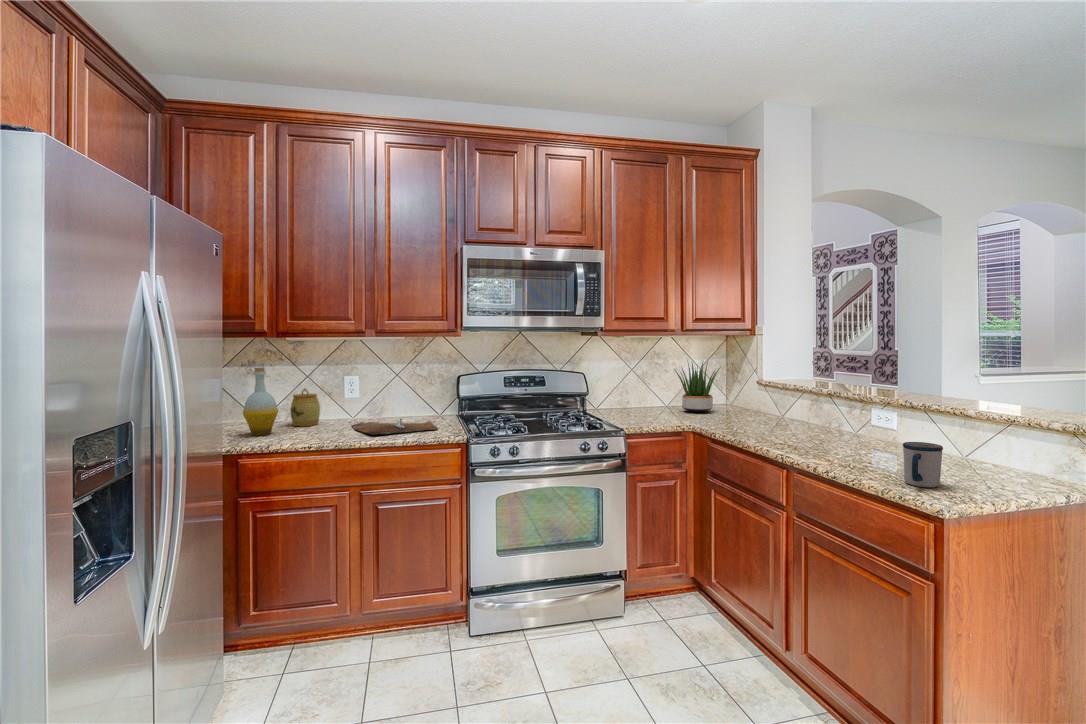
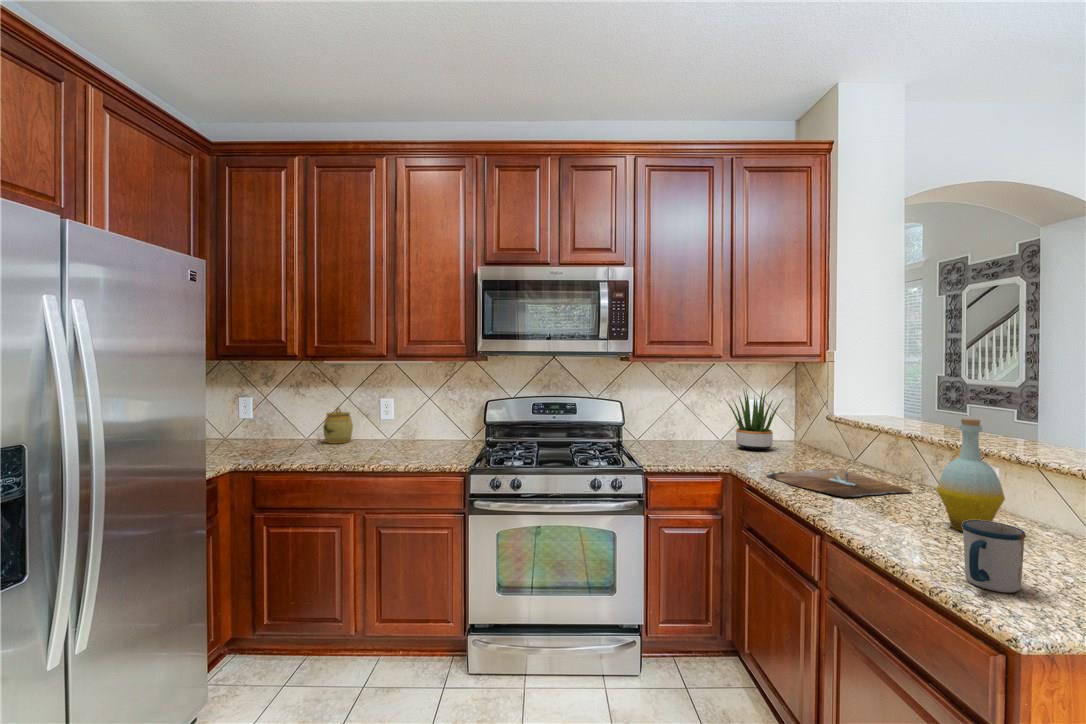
bottle: present [243,368,278,436] -> present [937,419,1005,531]
cutting board: present [352,419,438,435] -> present [767,469,911,497]

